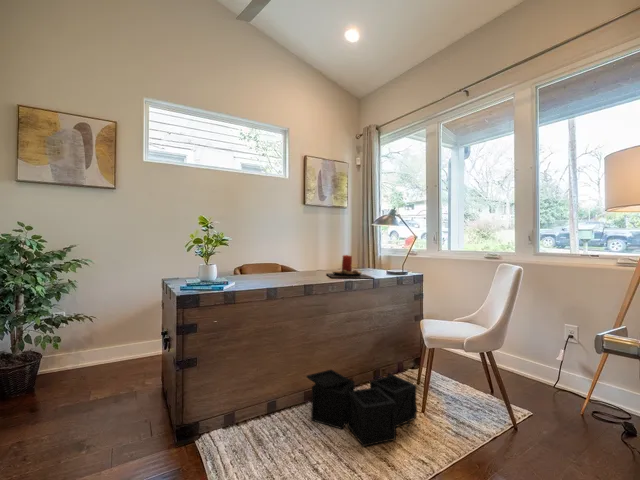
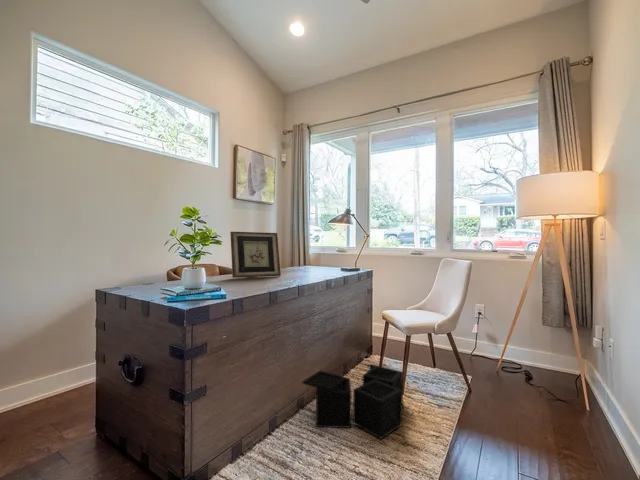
picture frame: none [267,235,313,276] -> present [230,232,281,278]
candle: present [327,255,374,279] -> none [286,252,342,276]

